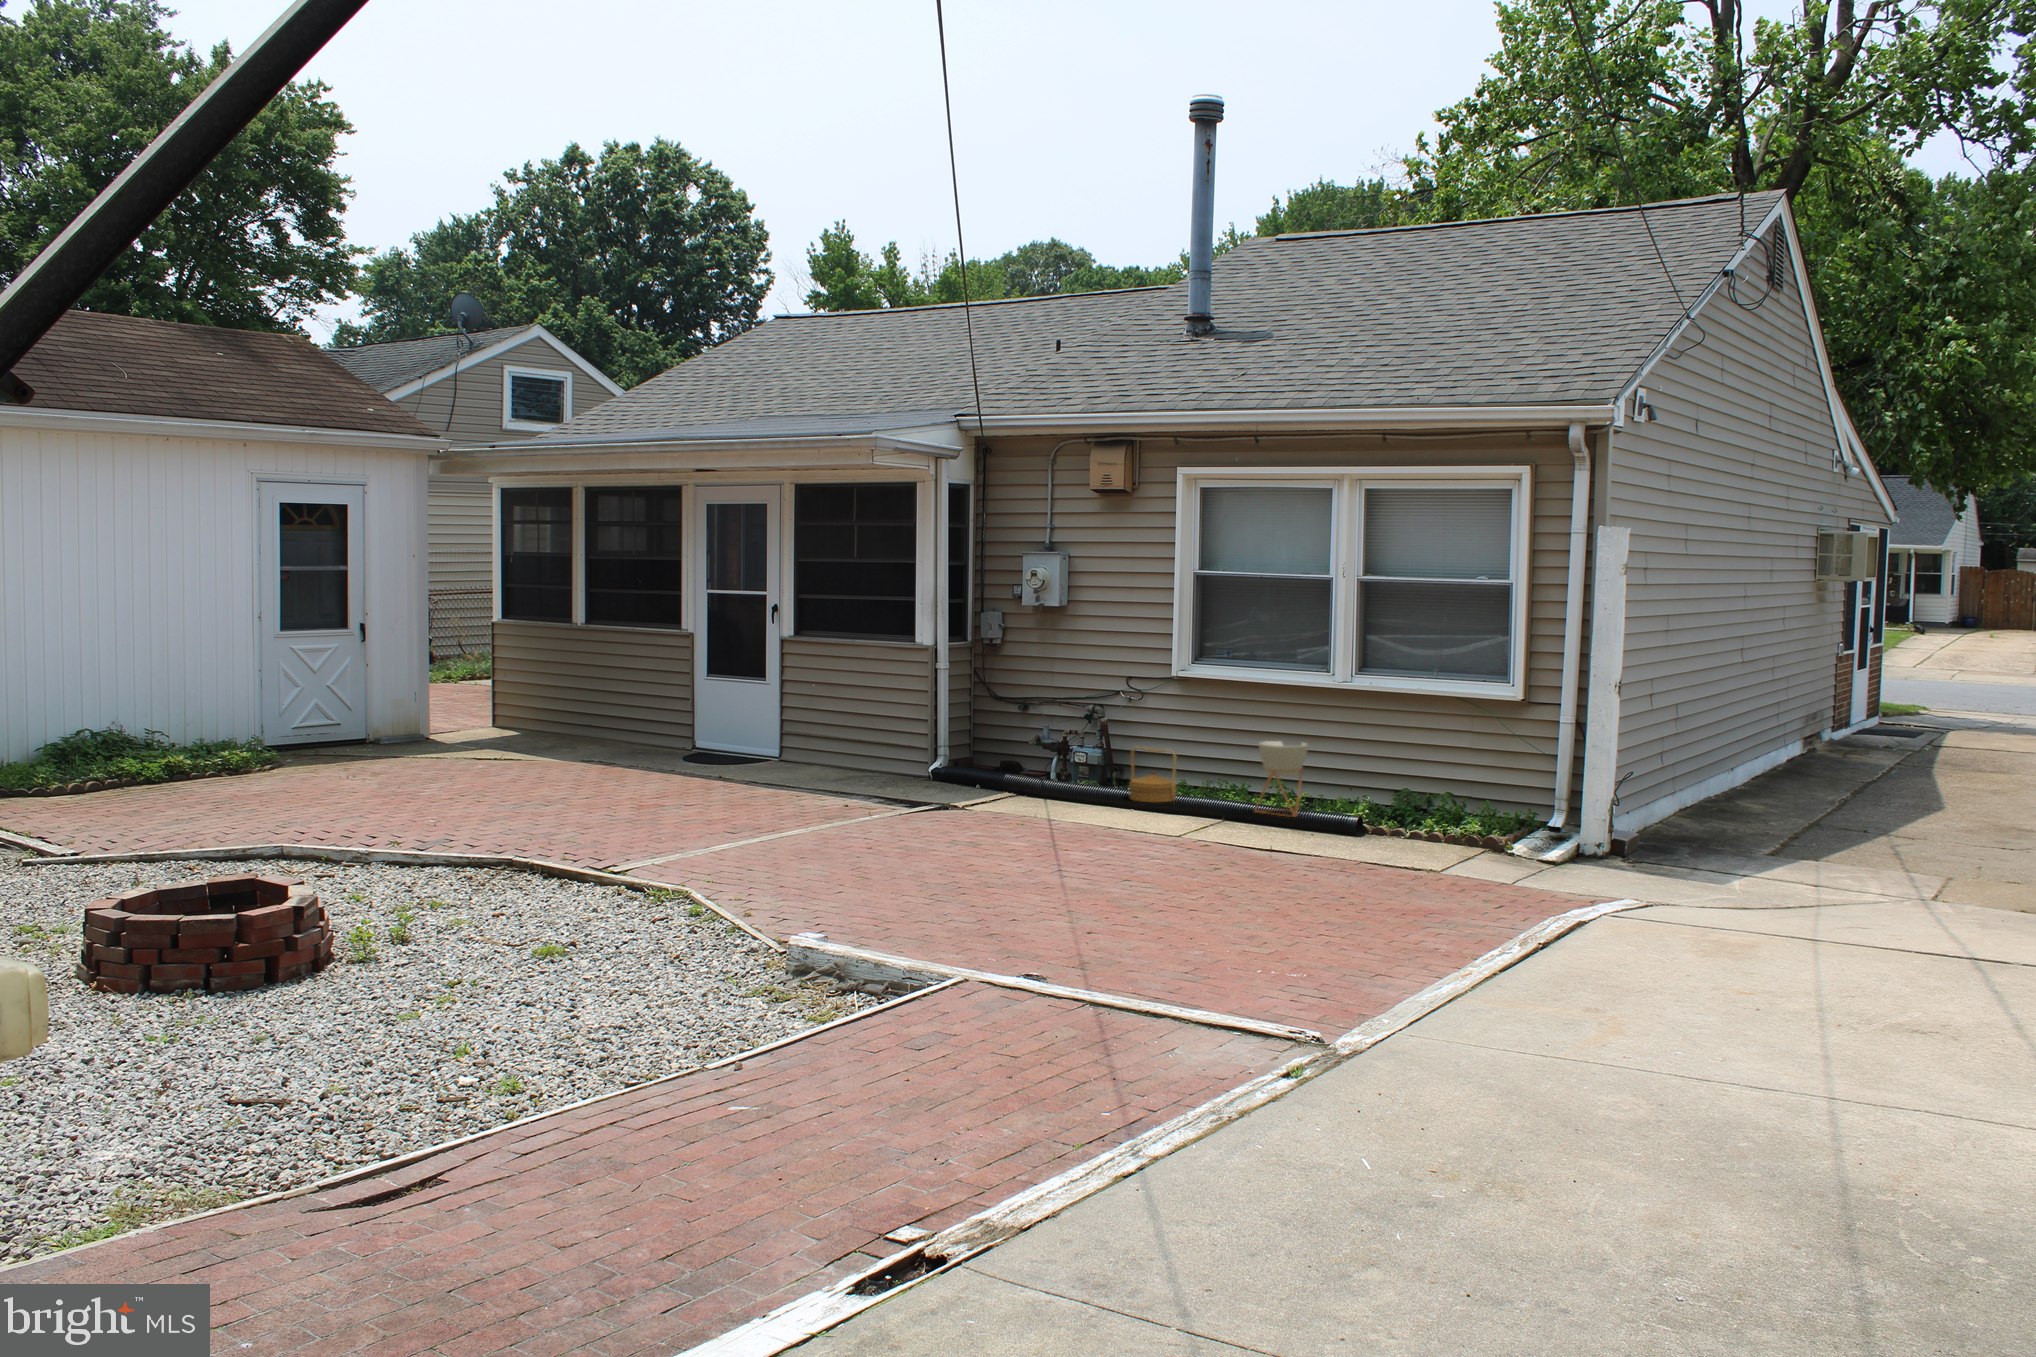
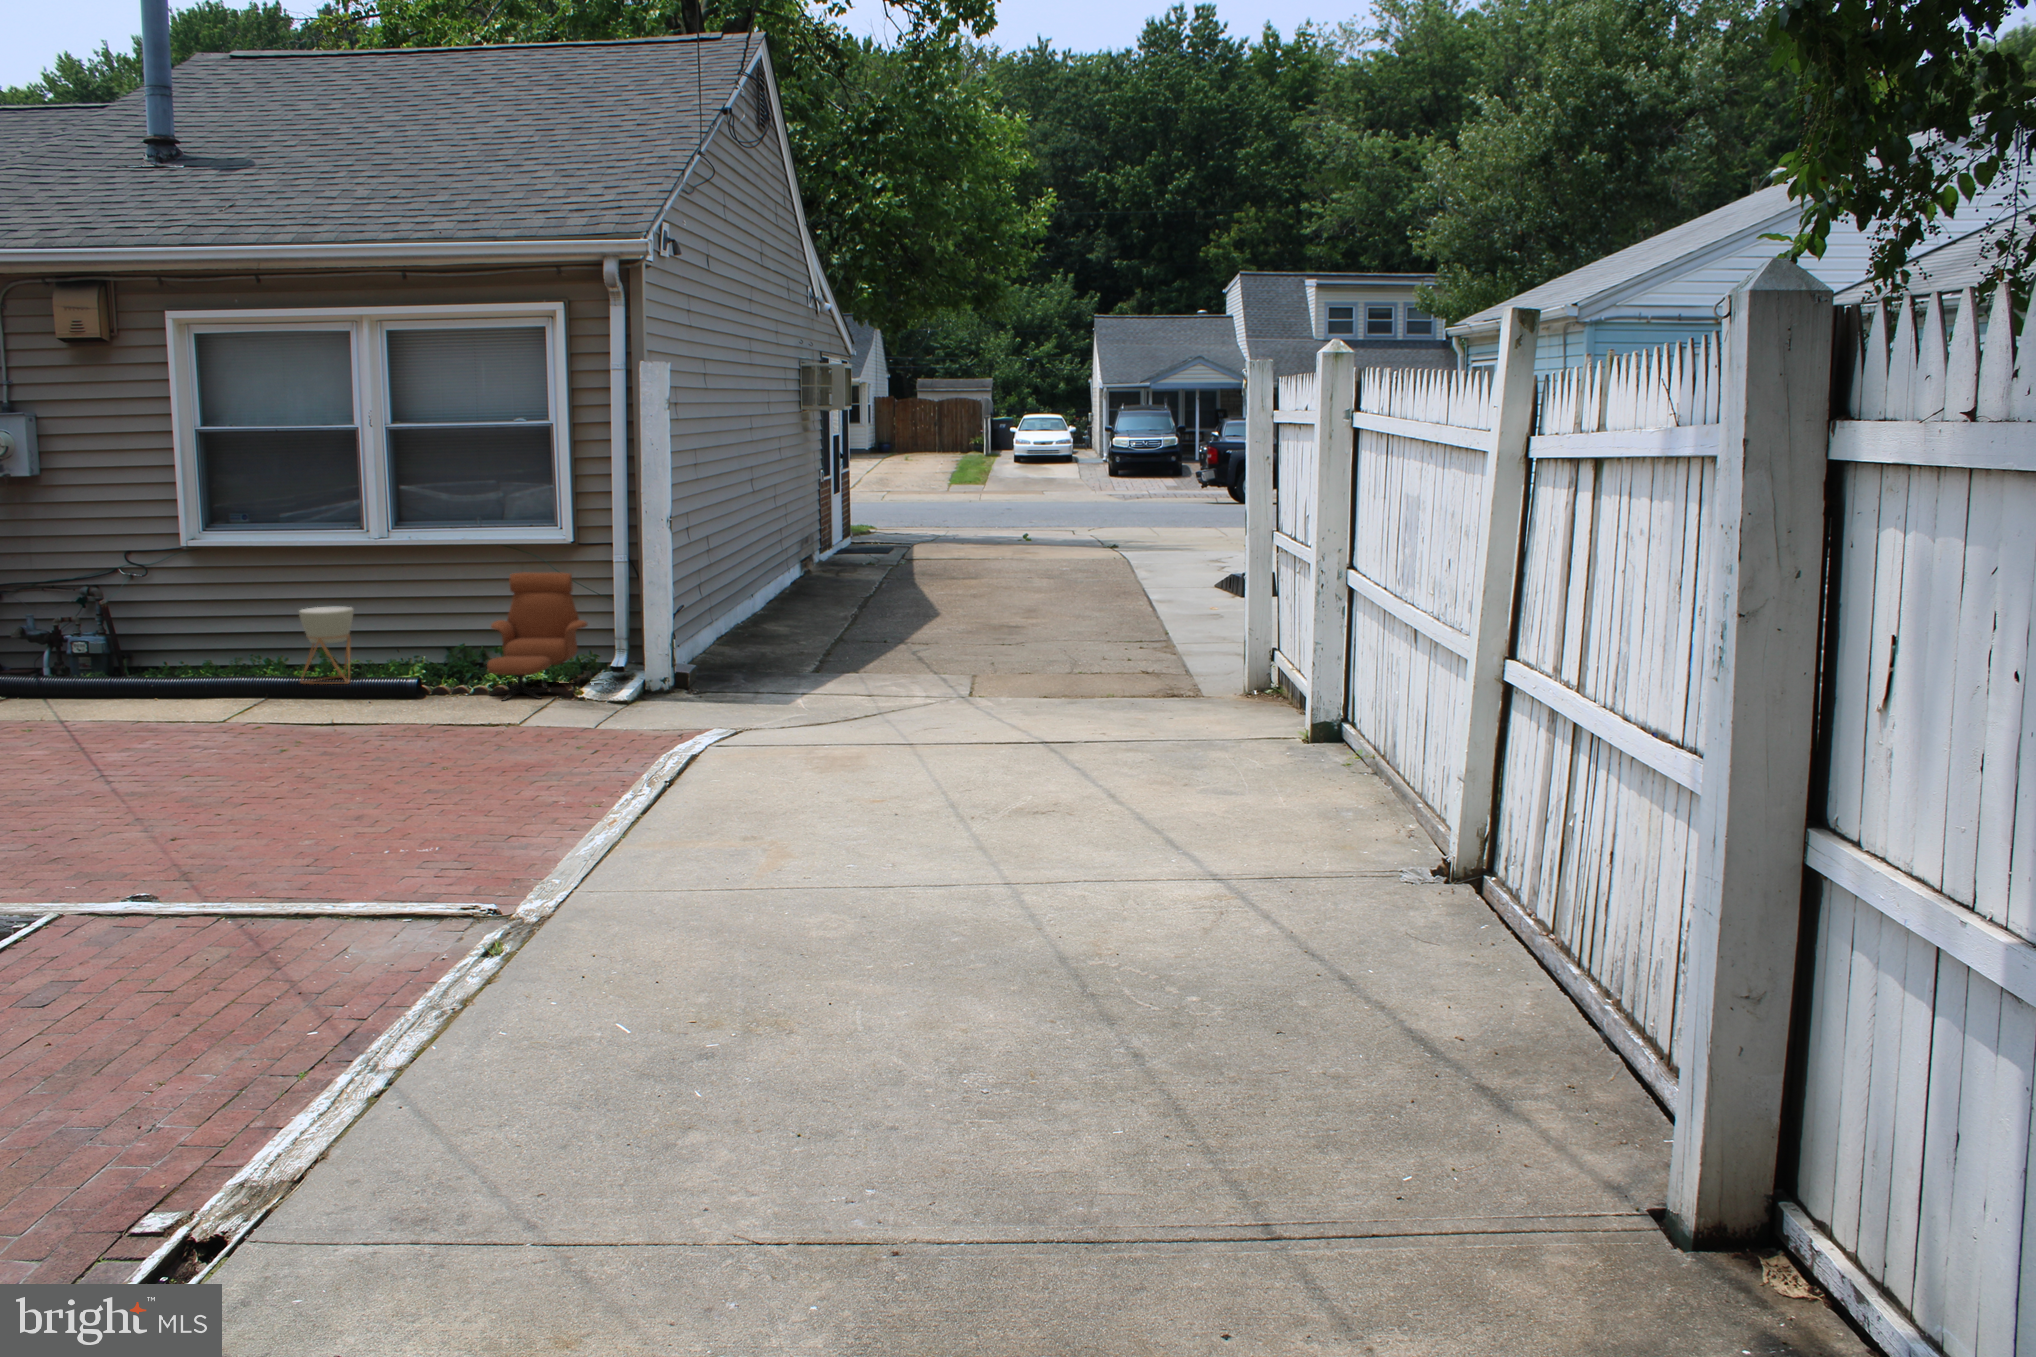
lounge chair: none [1419,720,1531,851] -> present [487,573,587,701]
woven basket: present [1129,746,1177,802] -> none [142,625,203,685]

